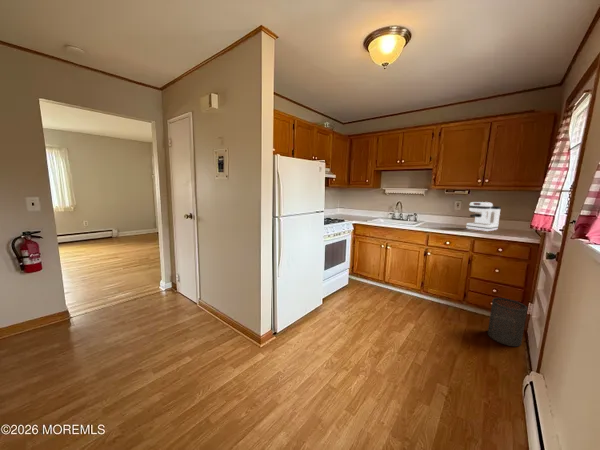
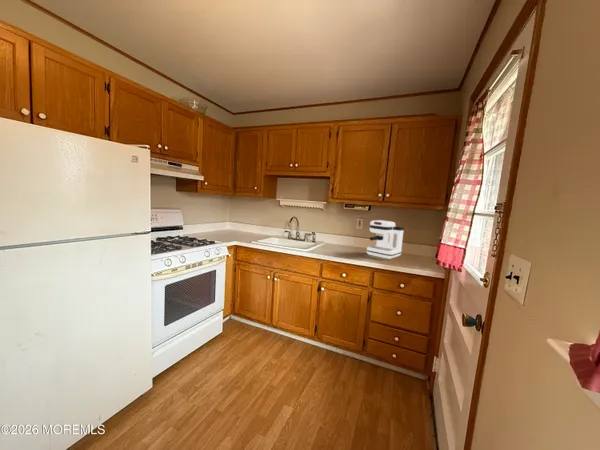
trash can: present [488,298,527,346] -> none [388,357,435,436]

